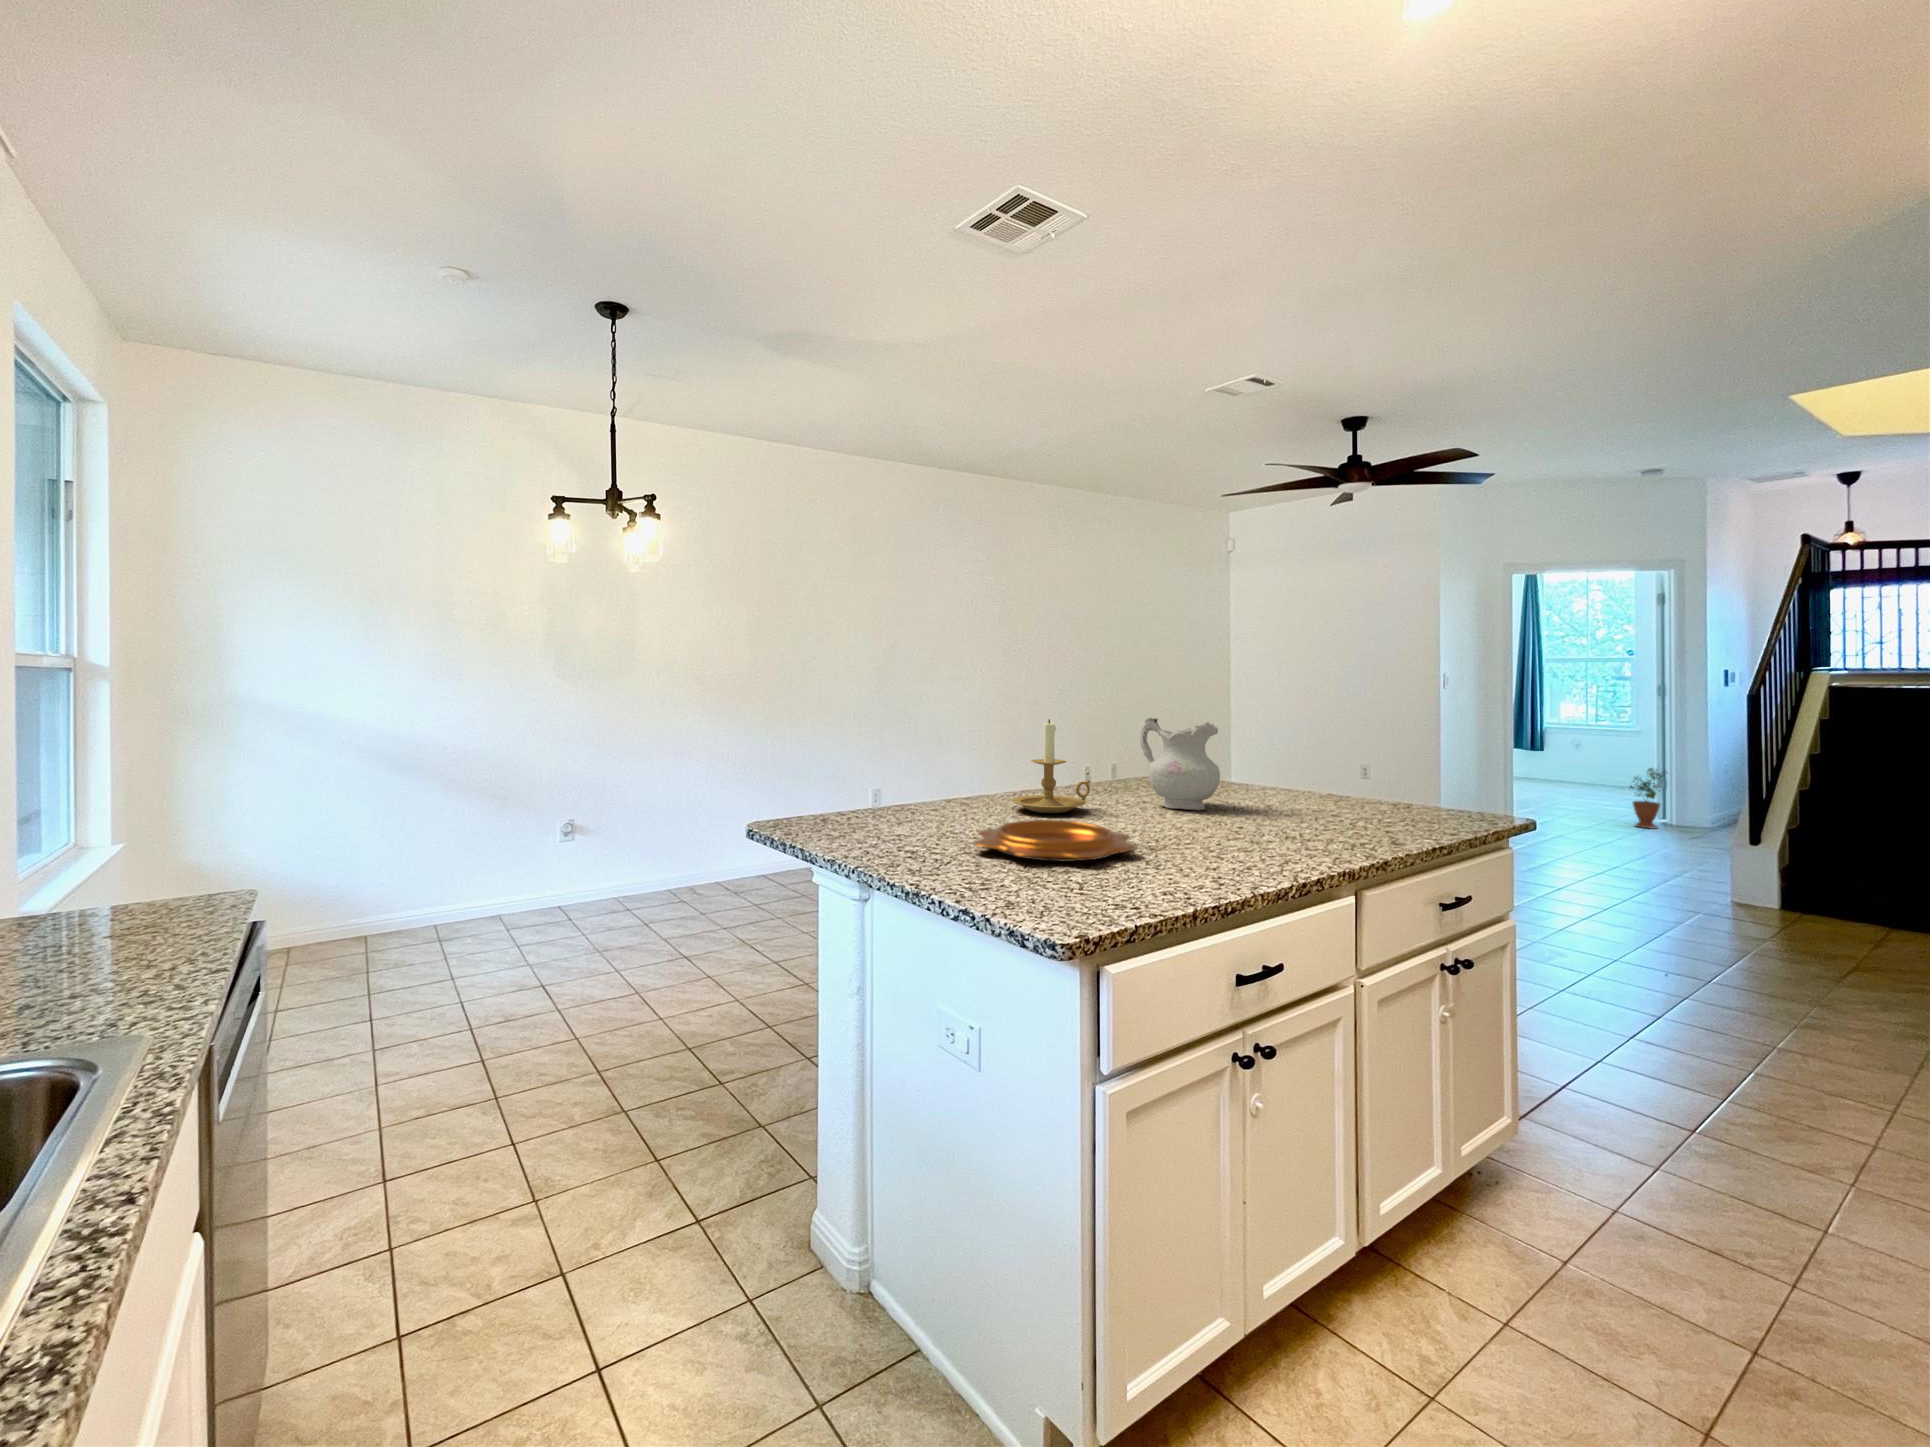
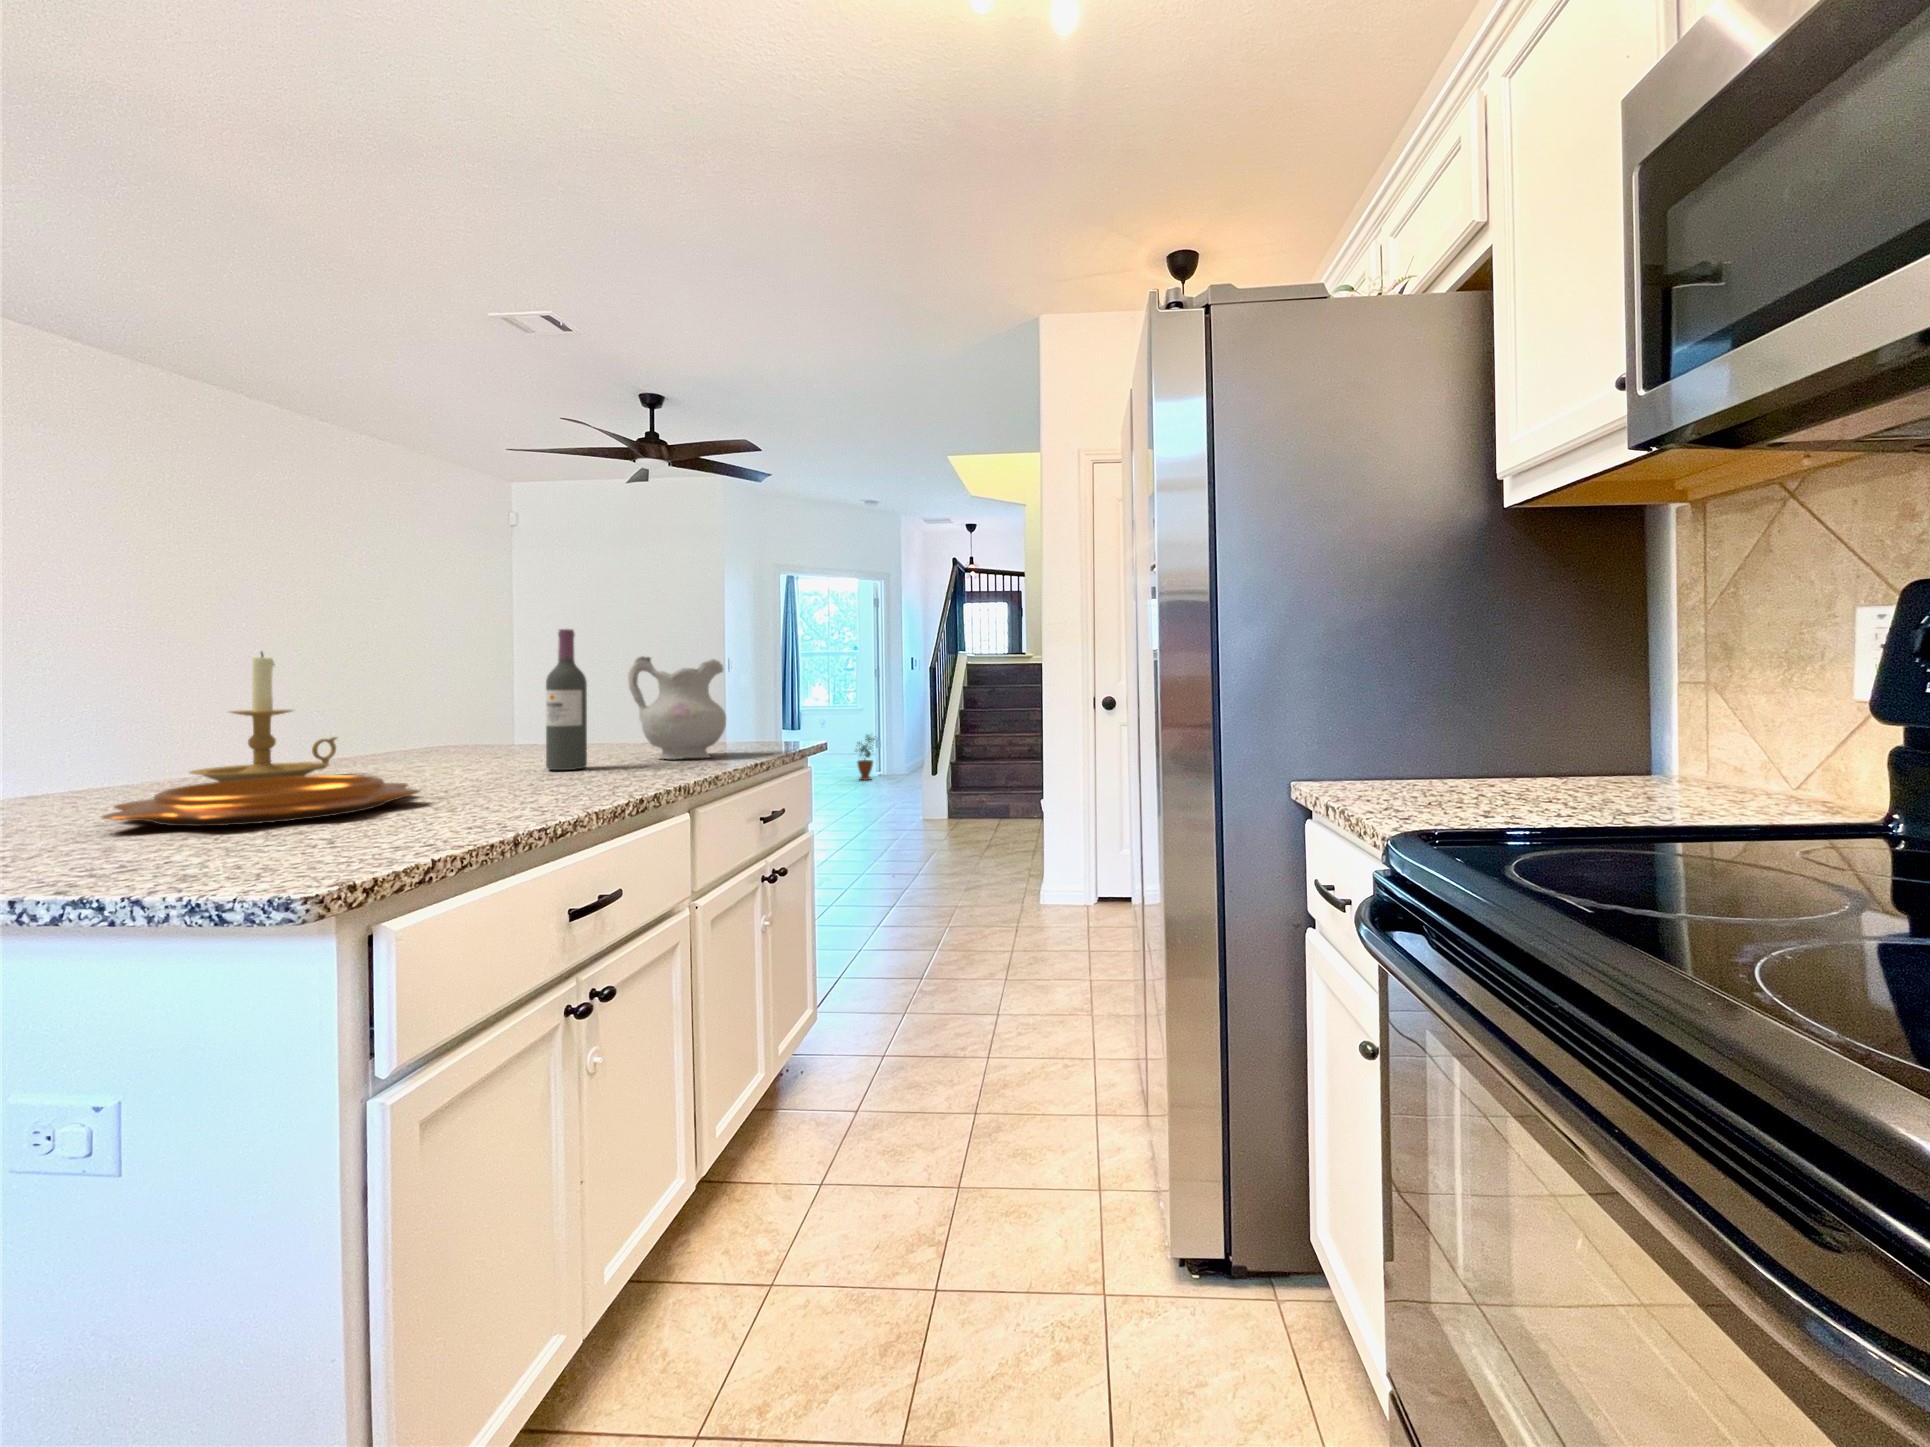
wine bottle: none [1232,705,1267,830] -> present [546,629,587,770]
ceramic pitcher: present [1140,718,1220,810] -> present [628,656,726,759]

